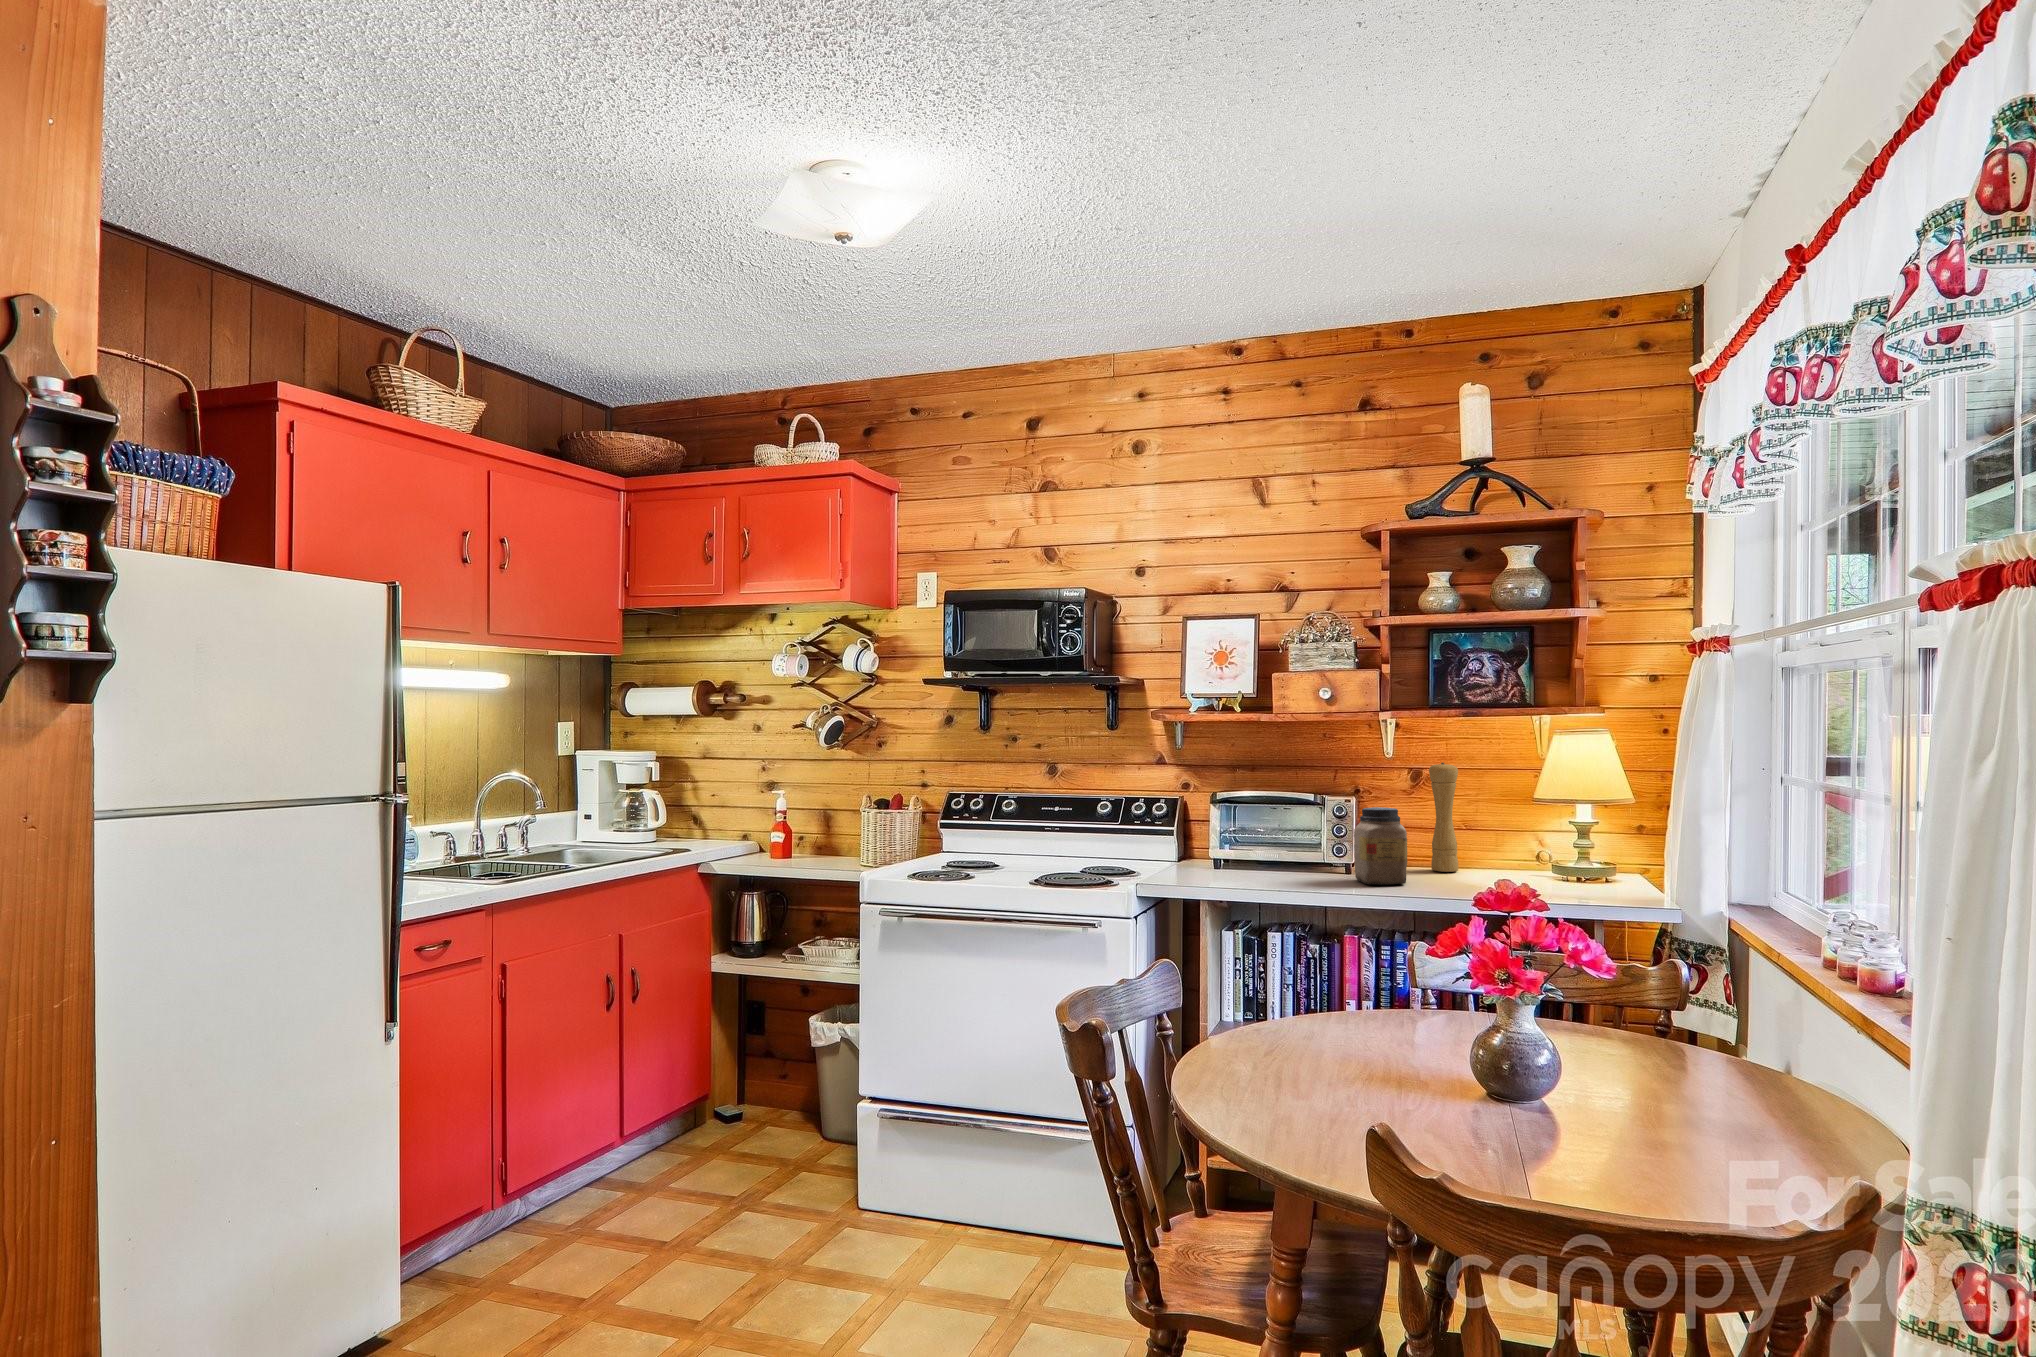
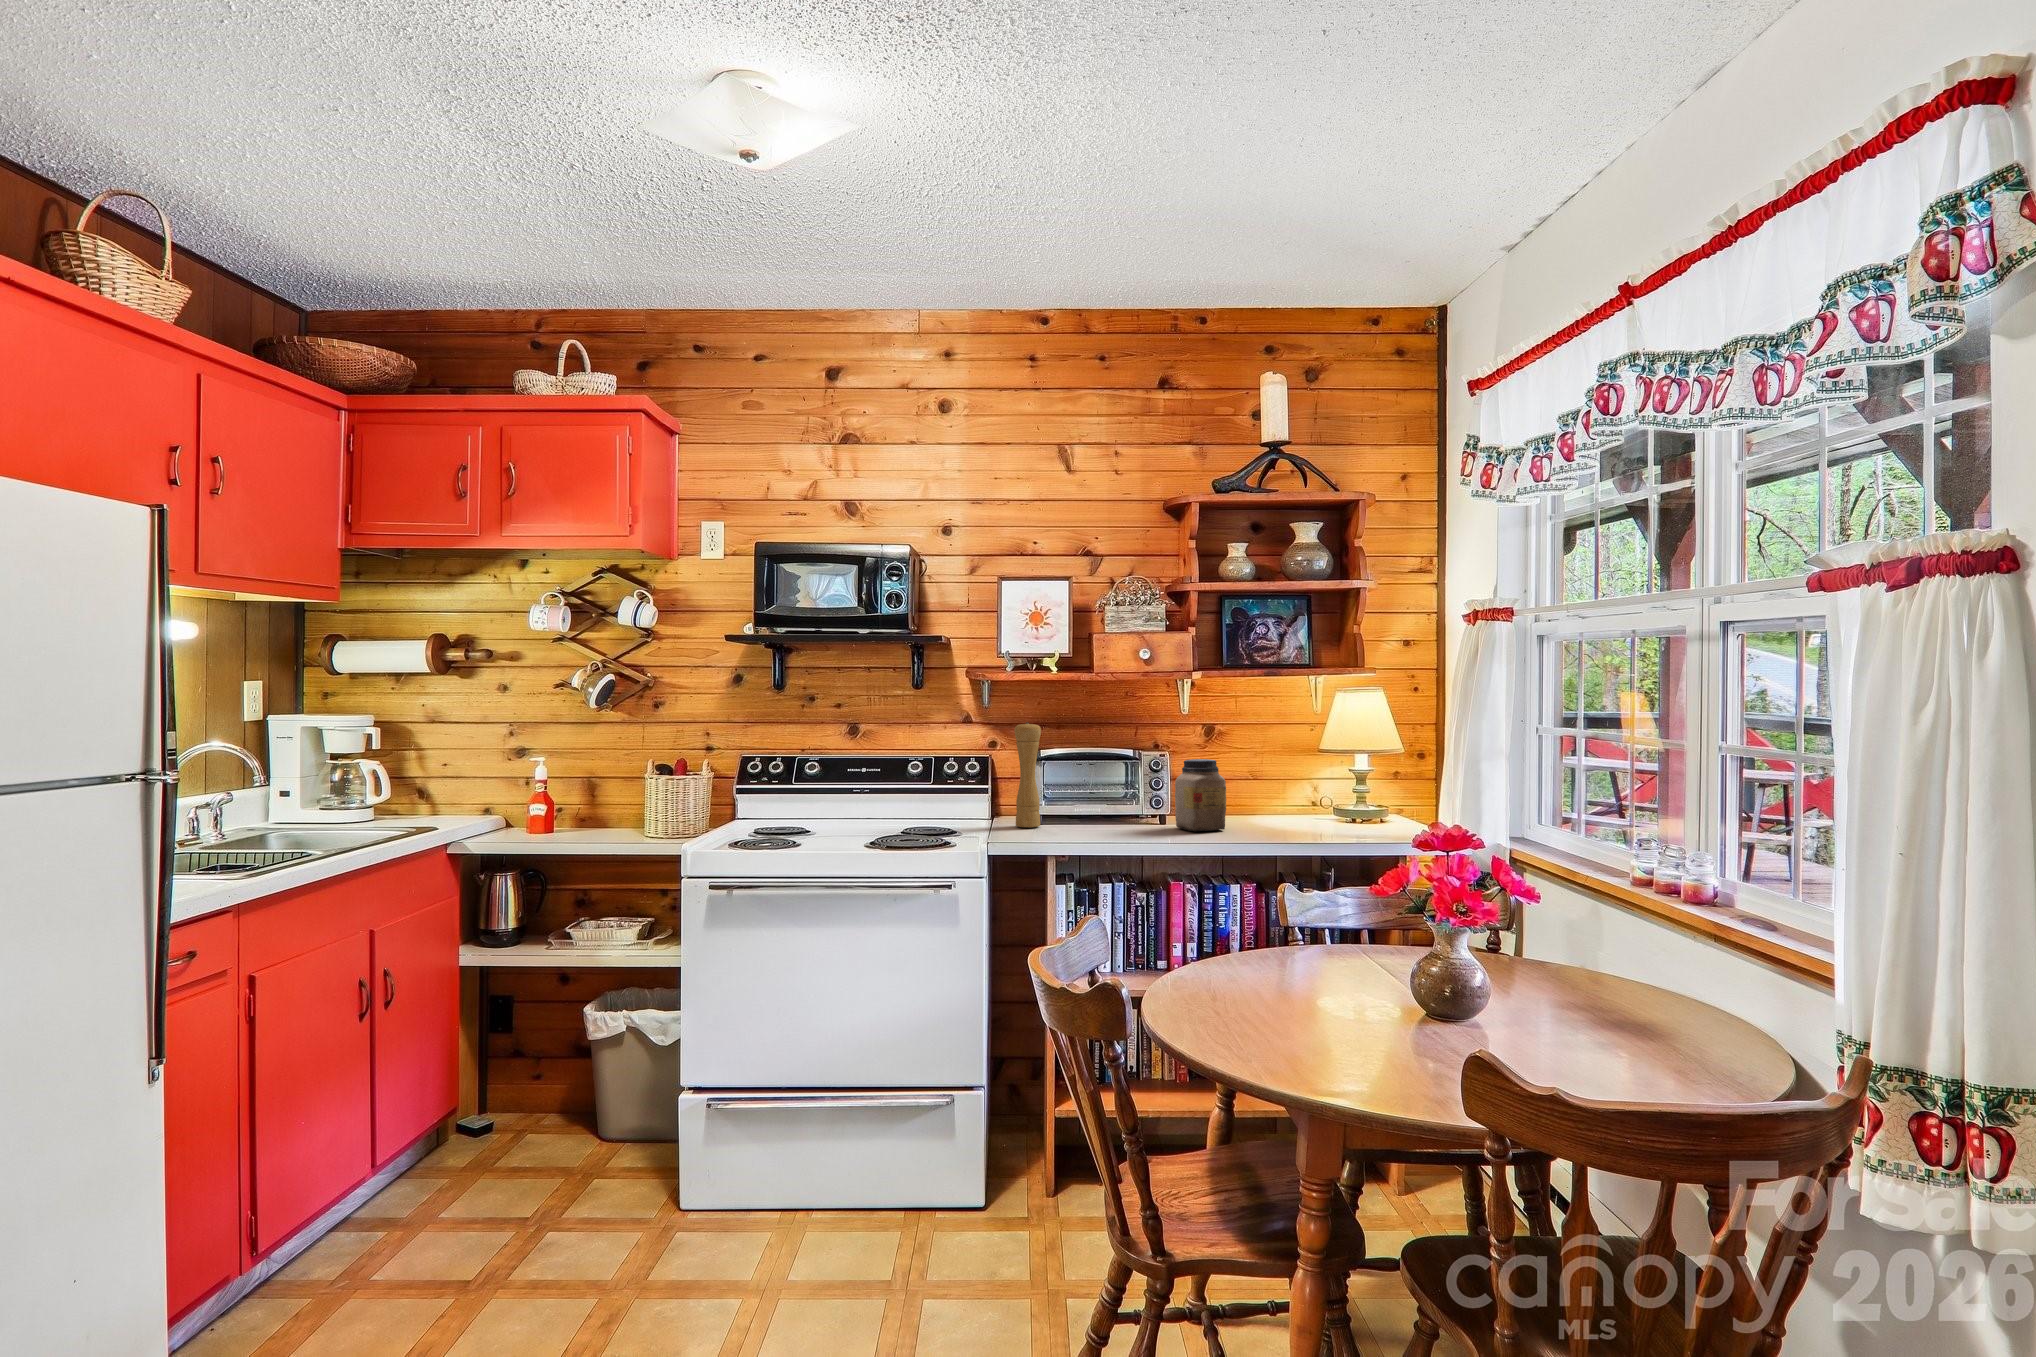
pepper mill: present [1429,763,1458,872] -> present [1014,722,1041,827]

